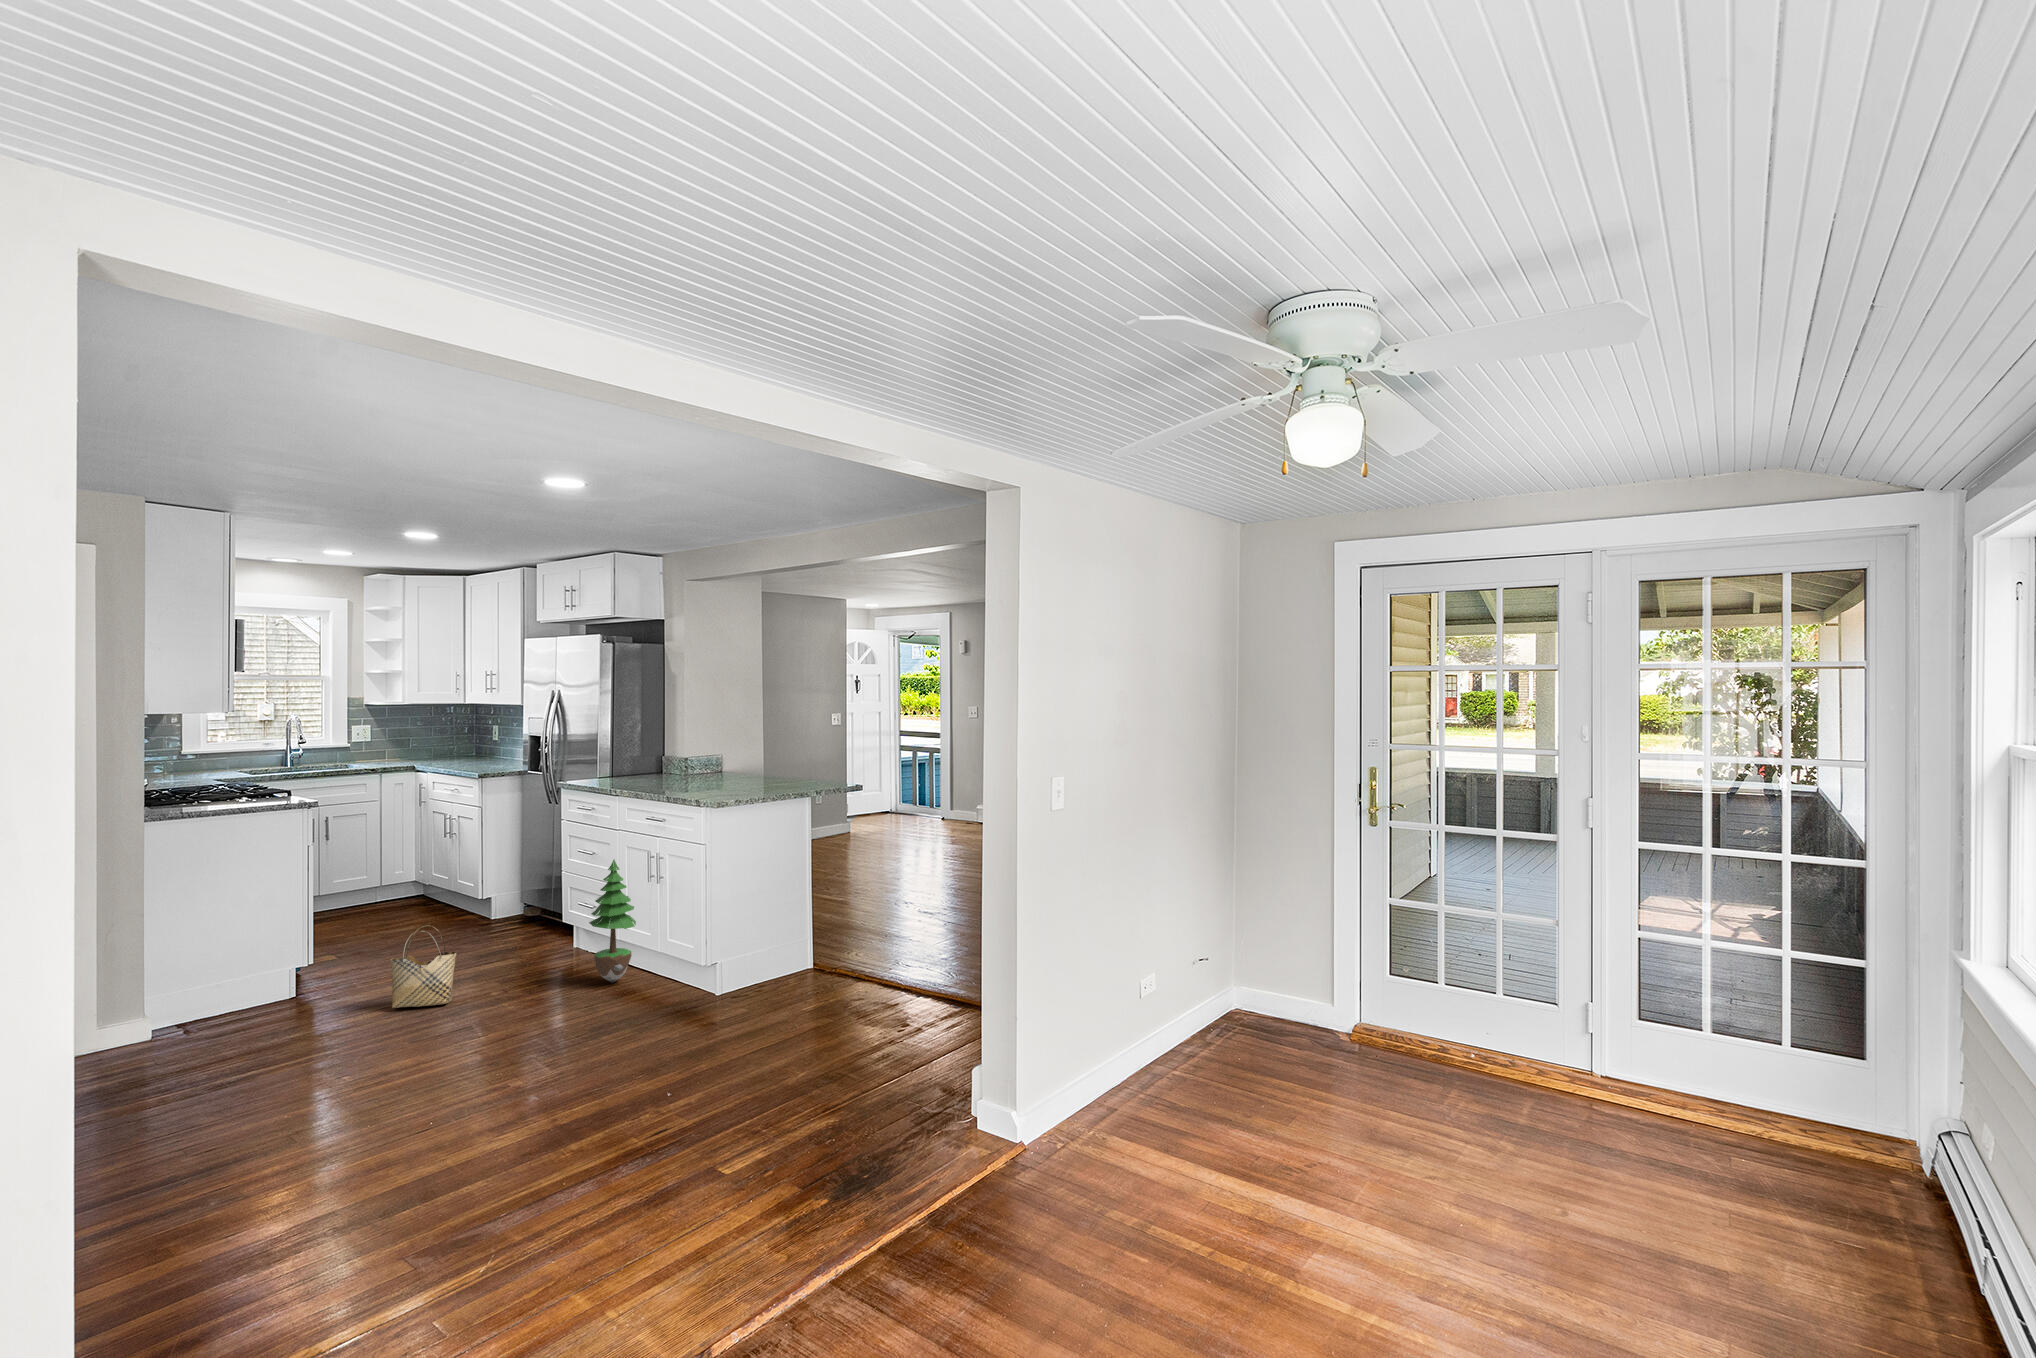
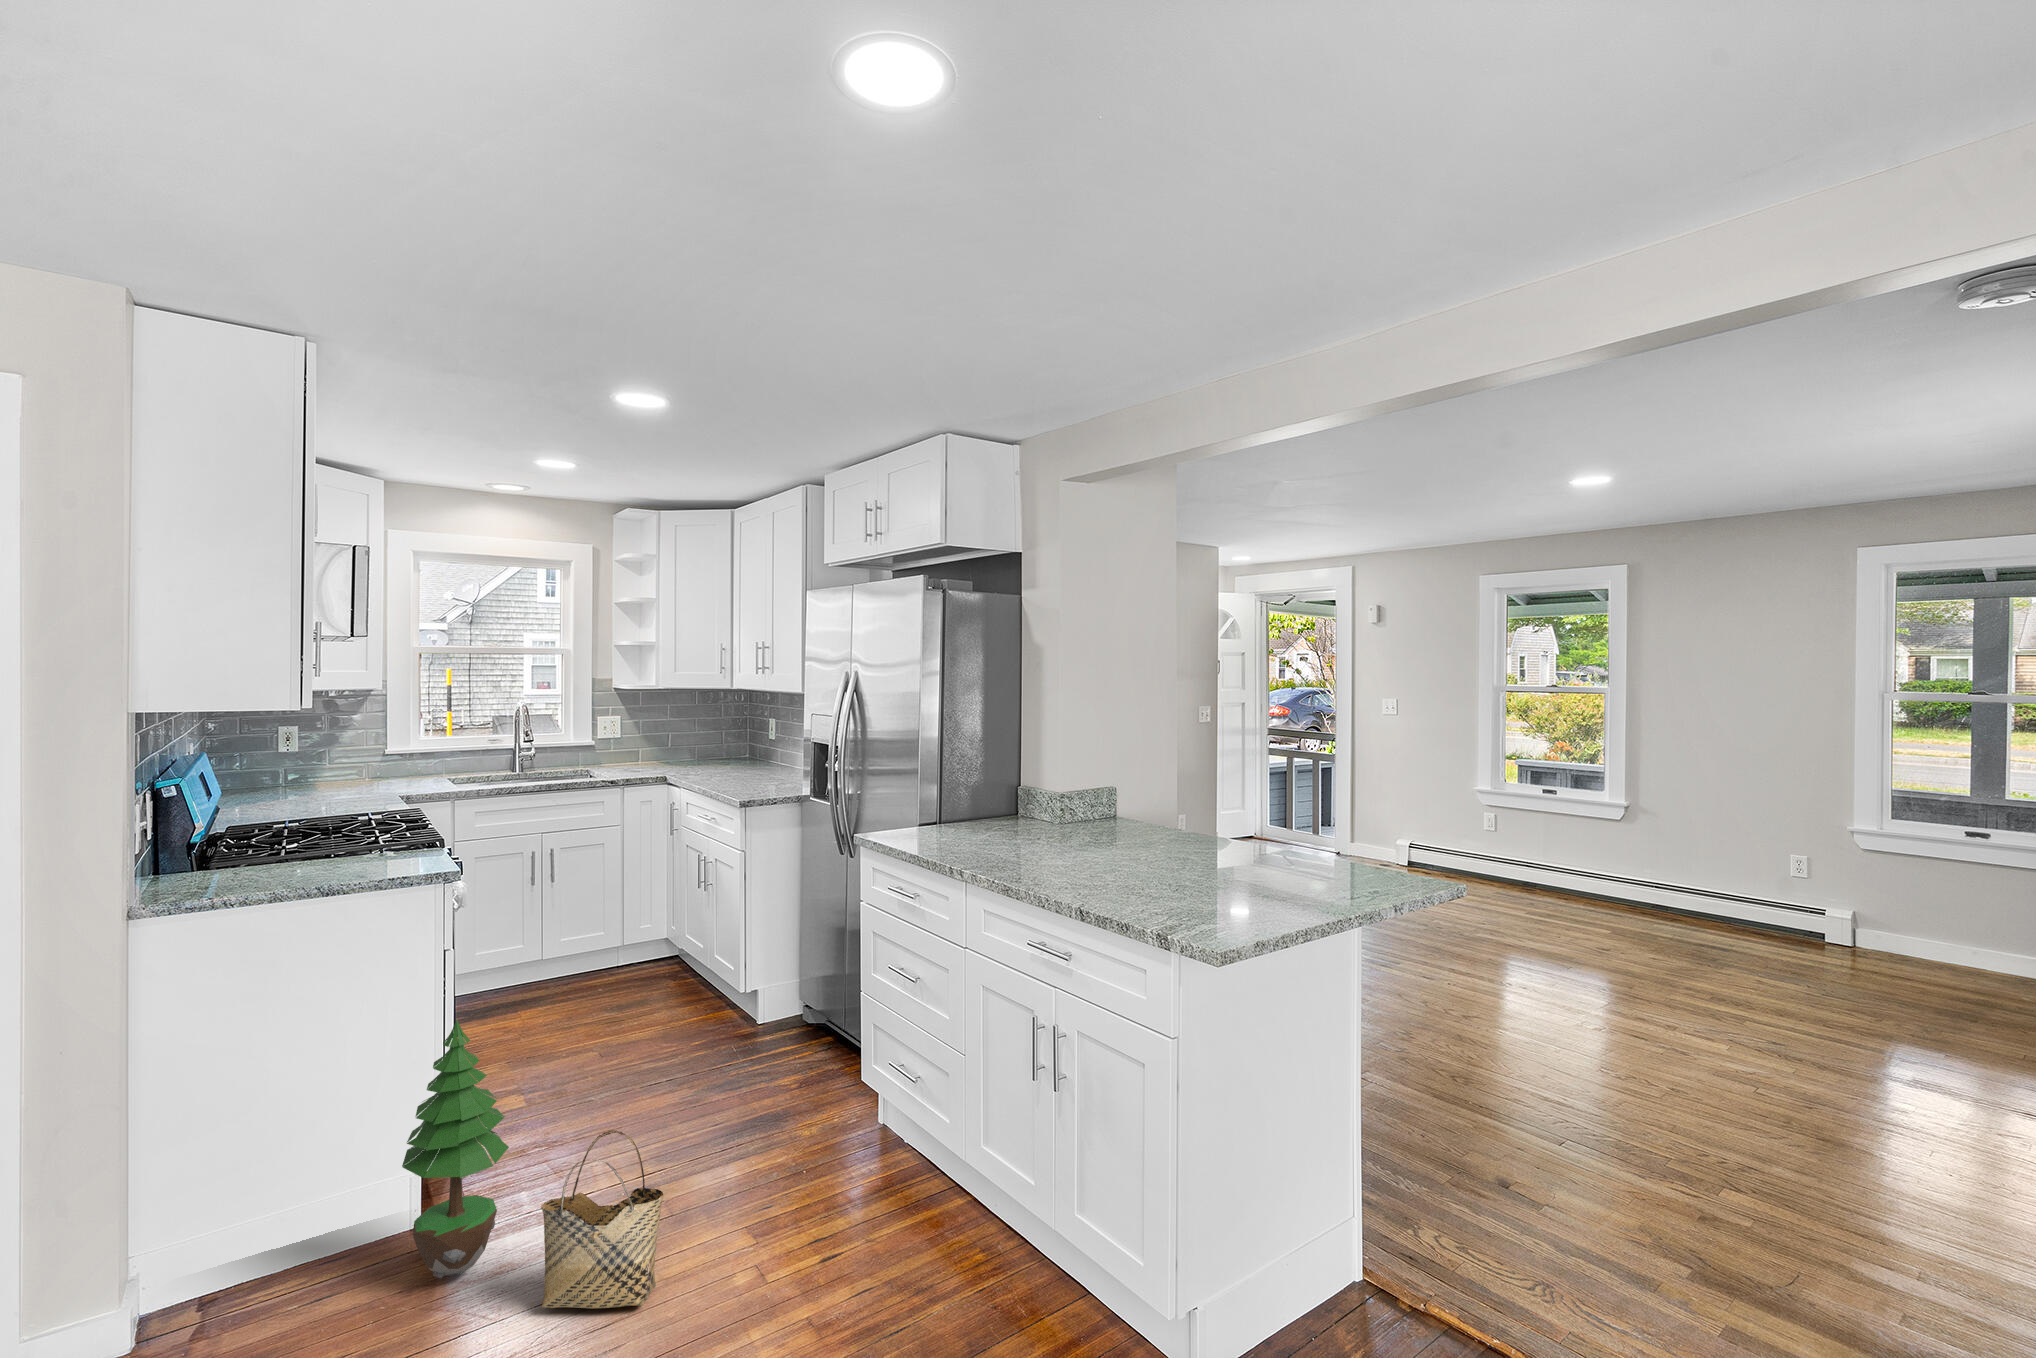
potted tree: present [589,860,636,983] -> present [402,1020,509,1278]

